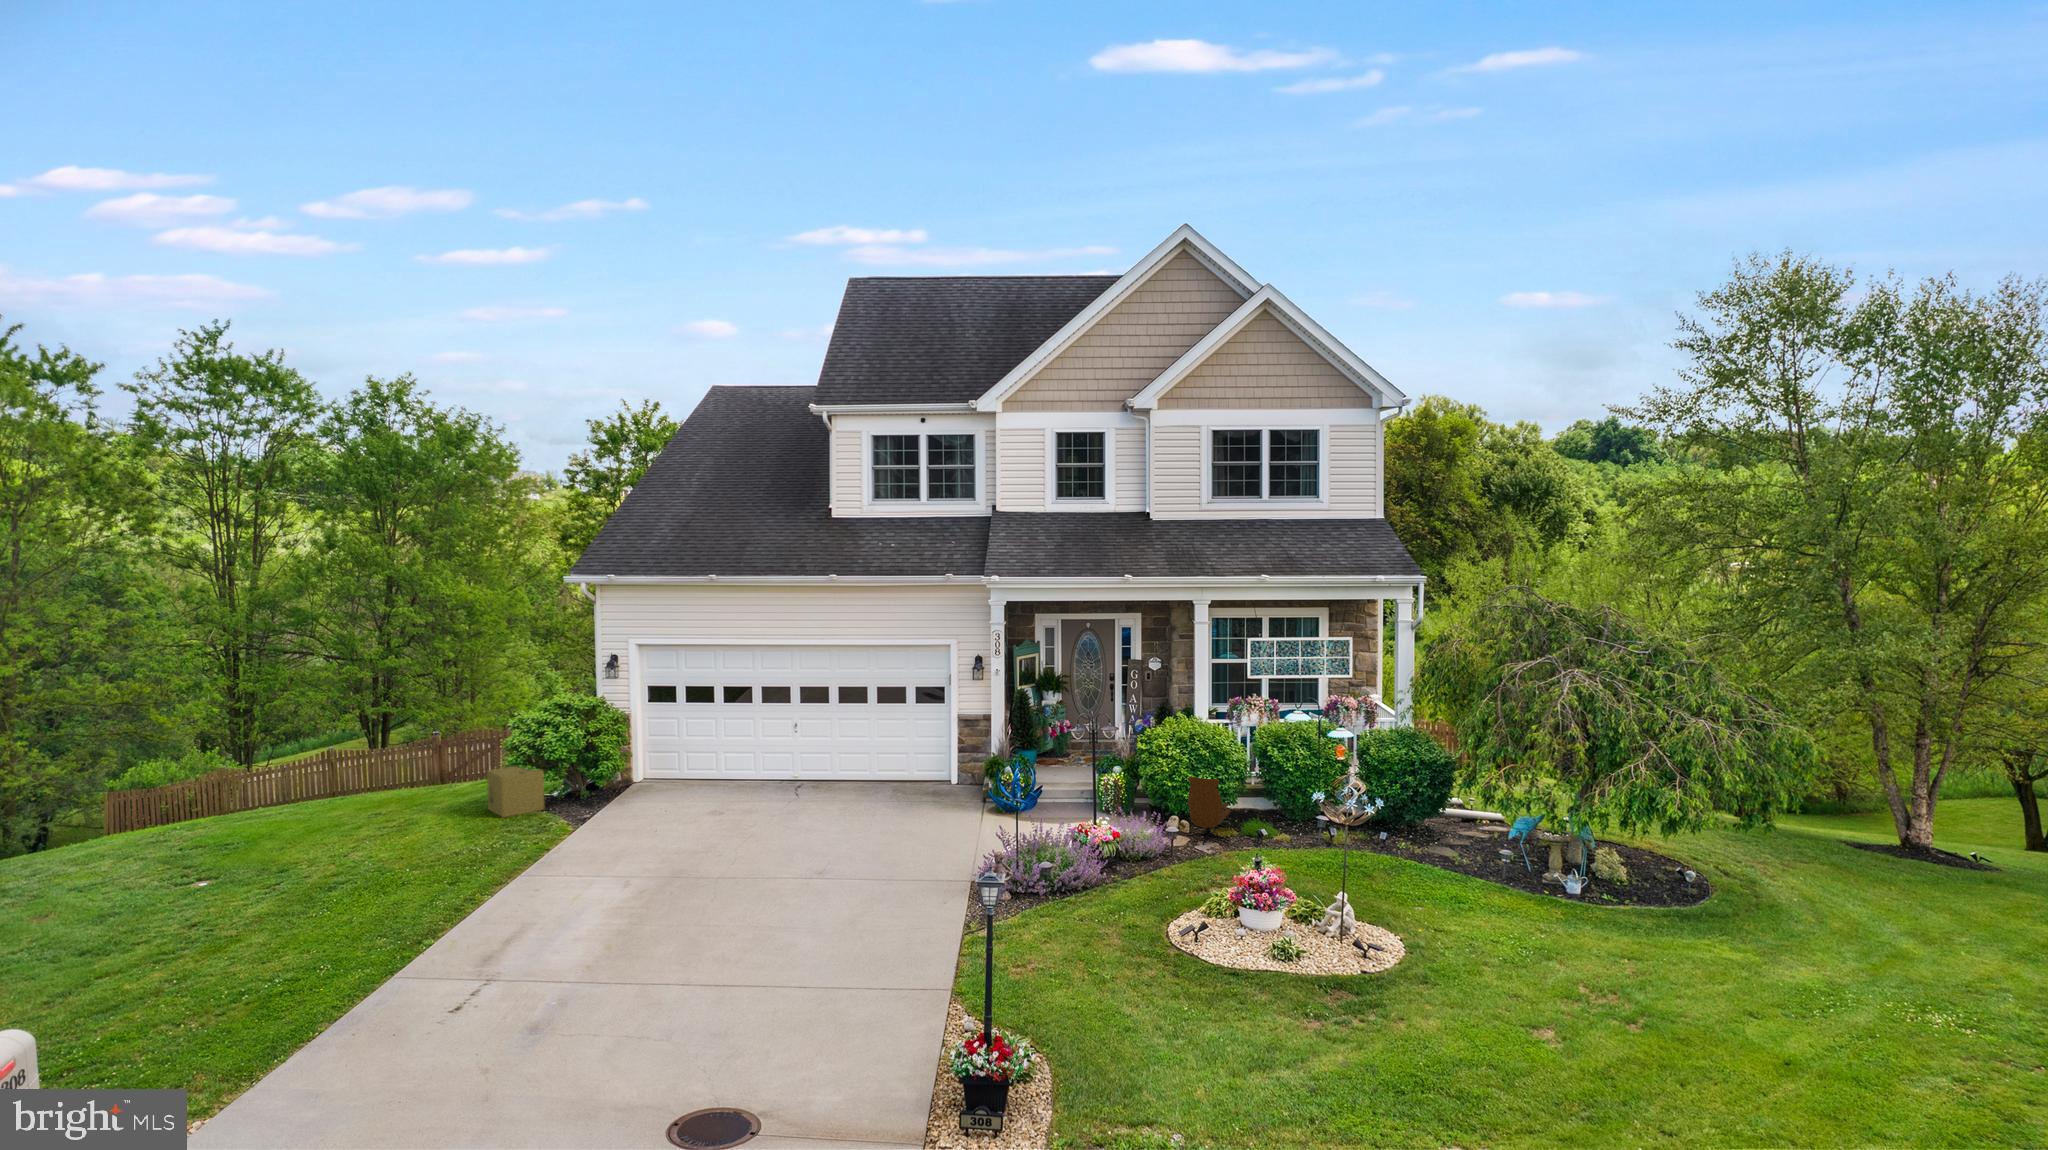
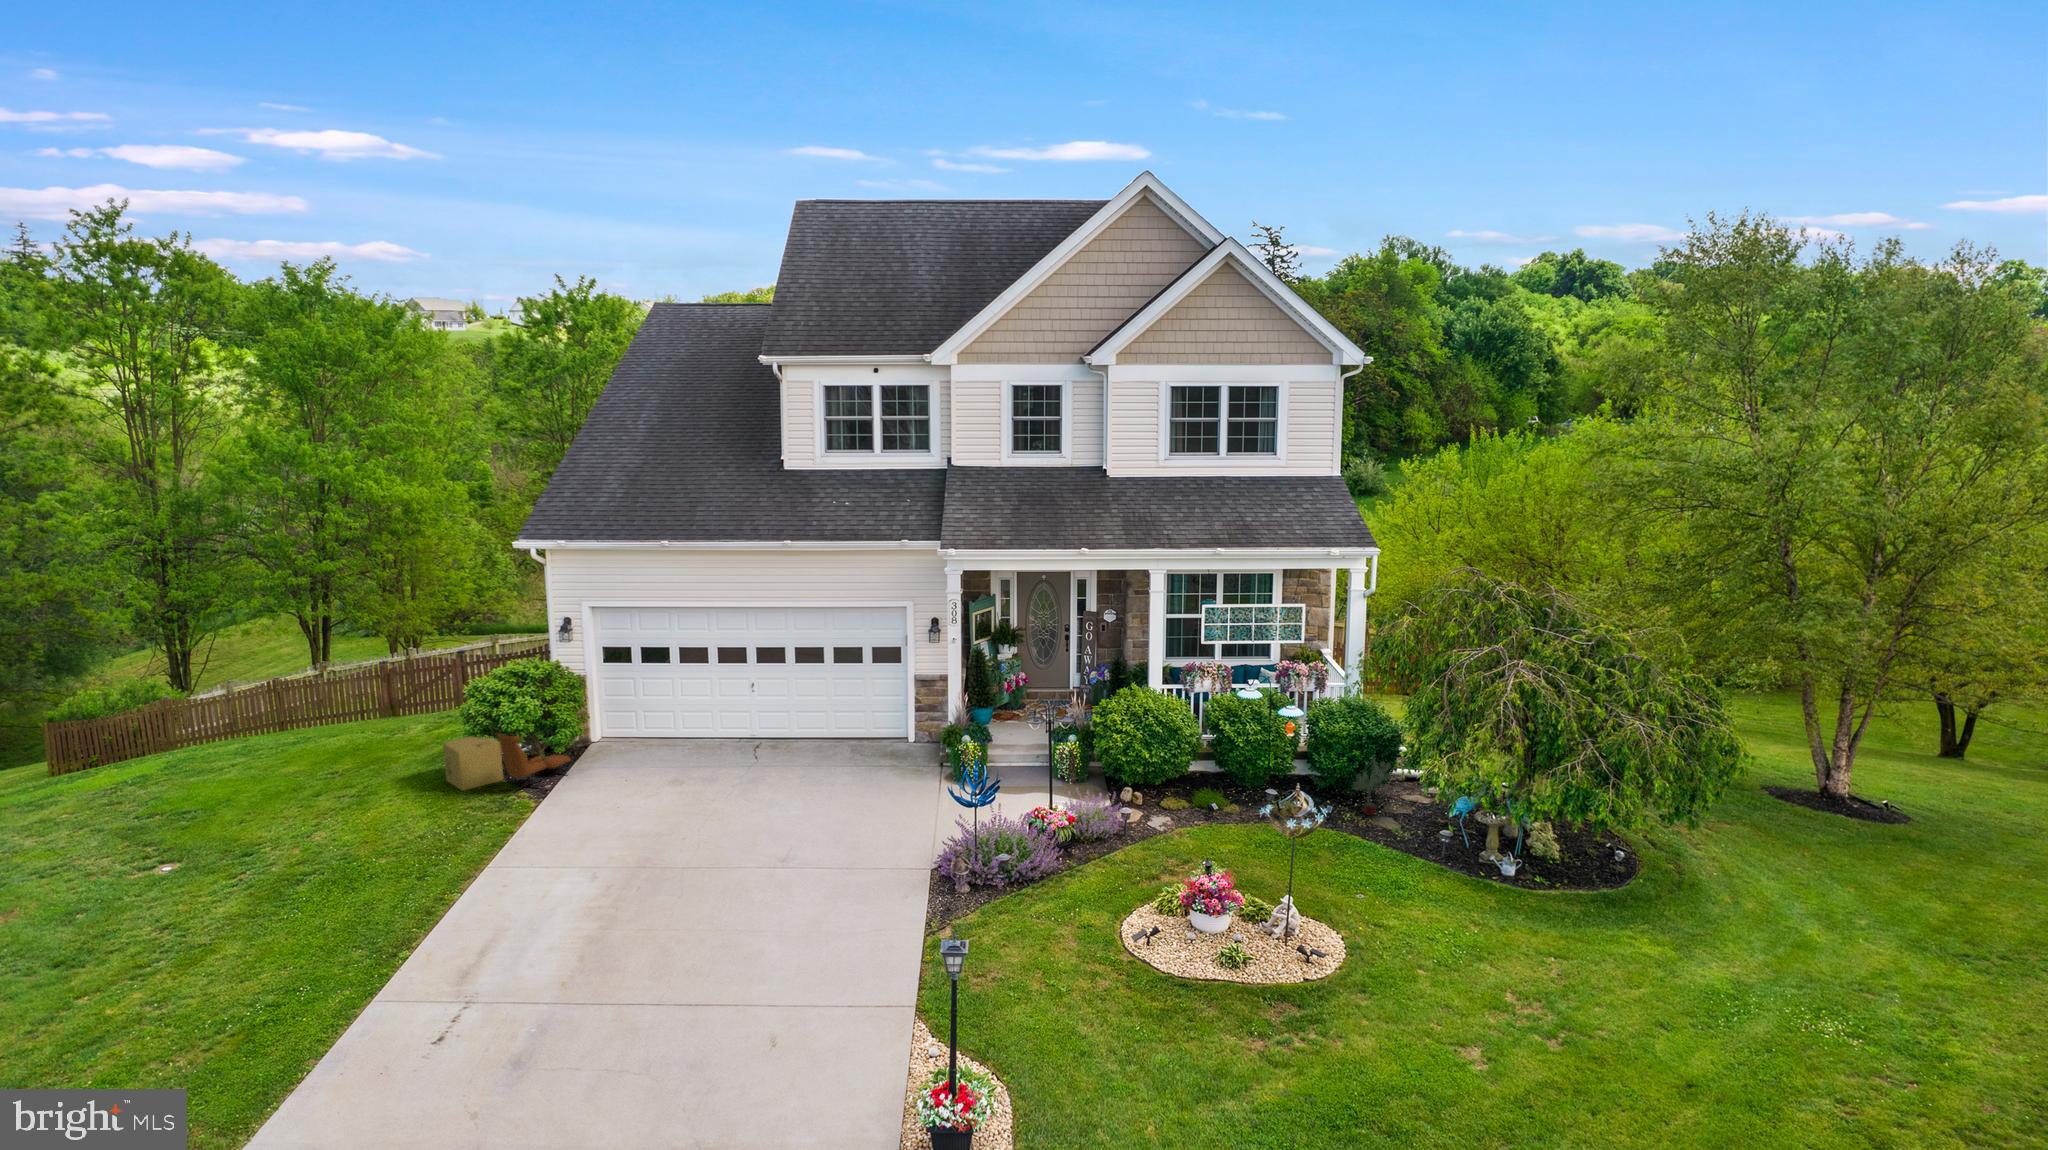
lounge chair: present [1187,776,1232,845] -> present [498,734,571,787]
potted tree: none [1405,783,1446,845] -> present [1354,759,1390,816]

